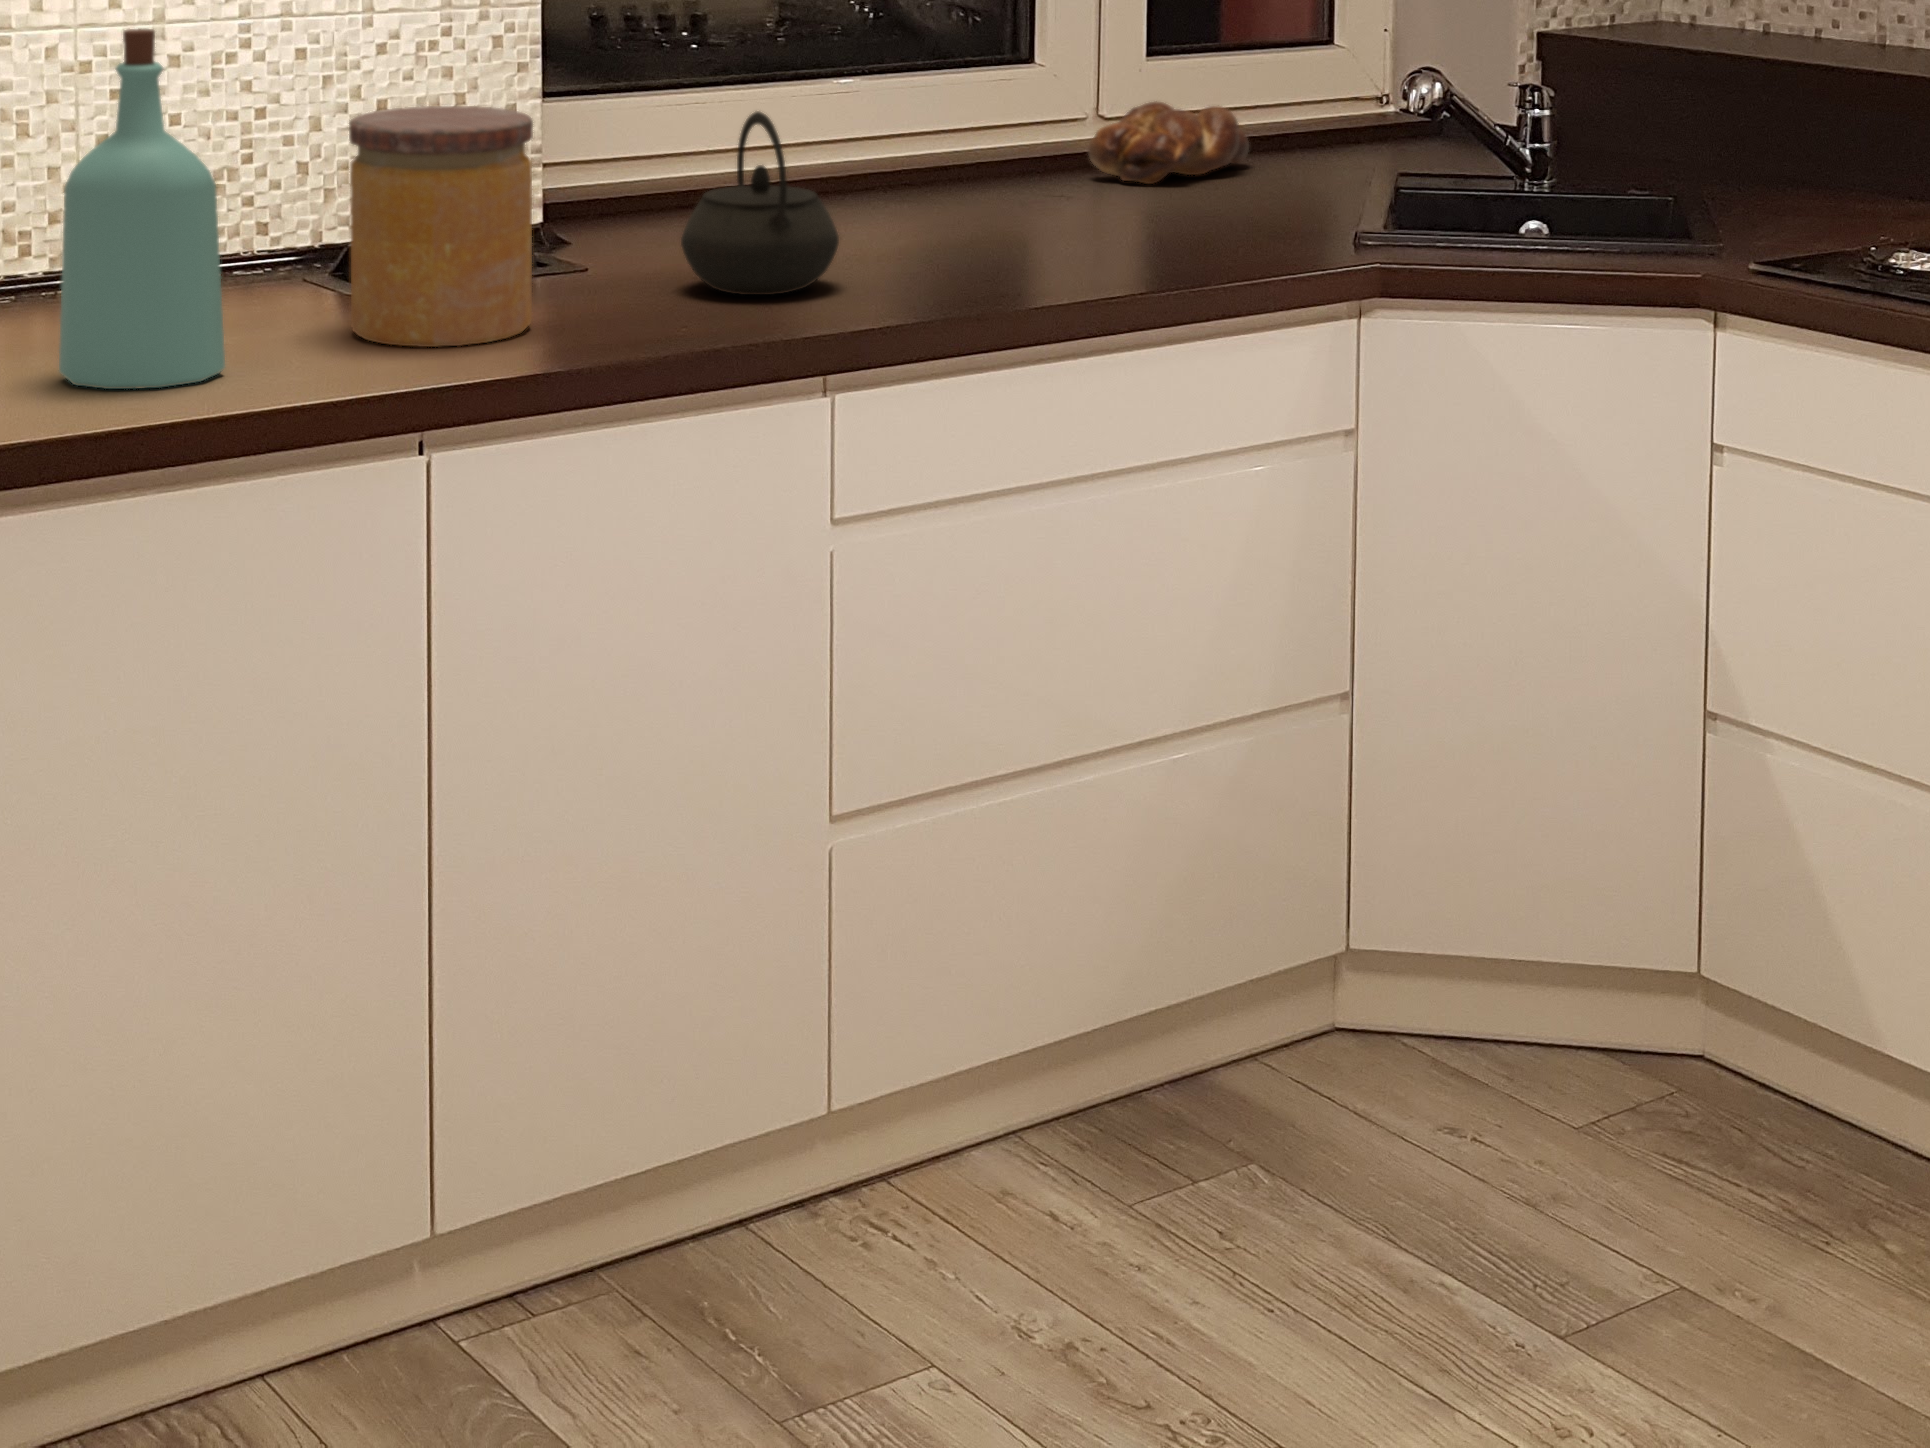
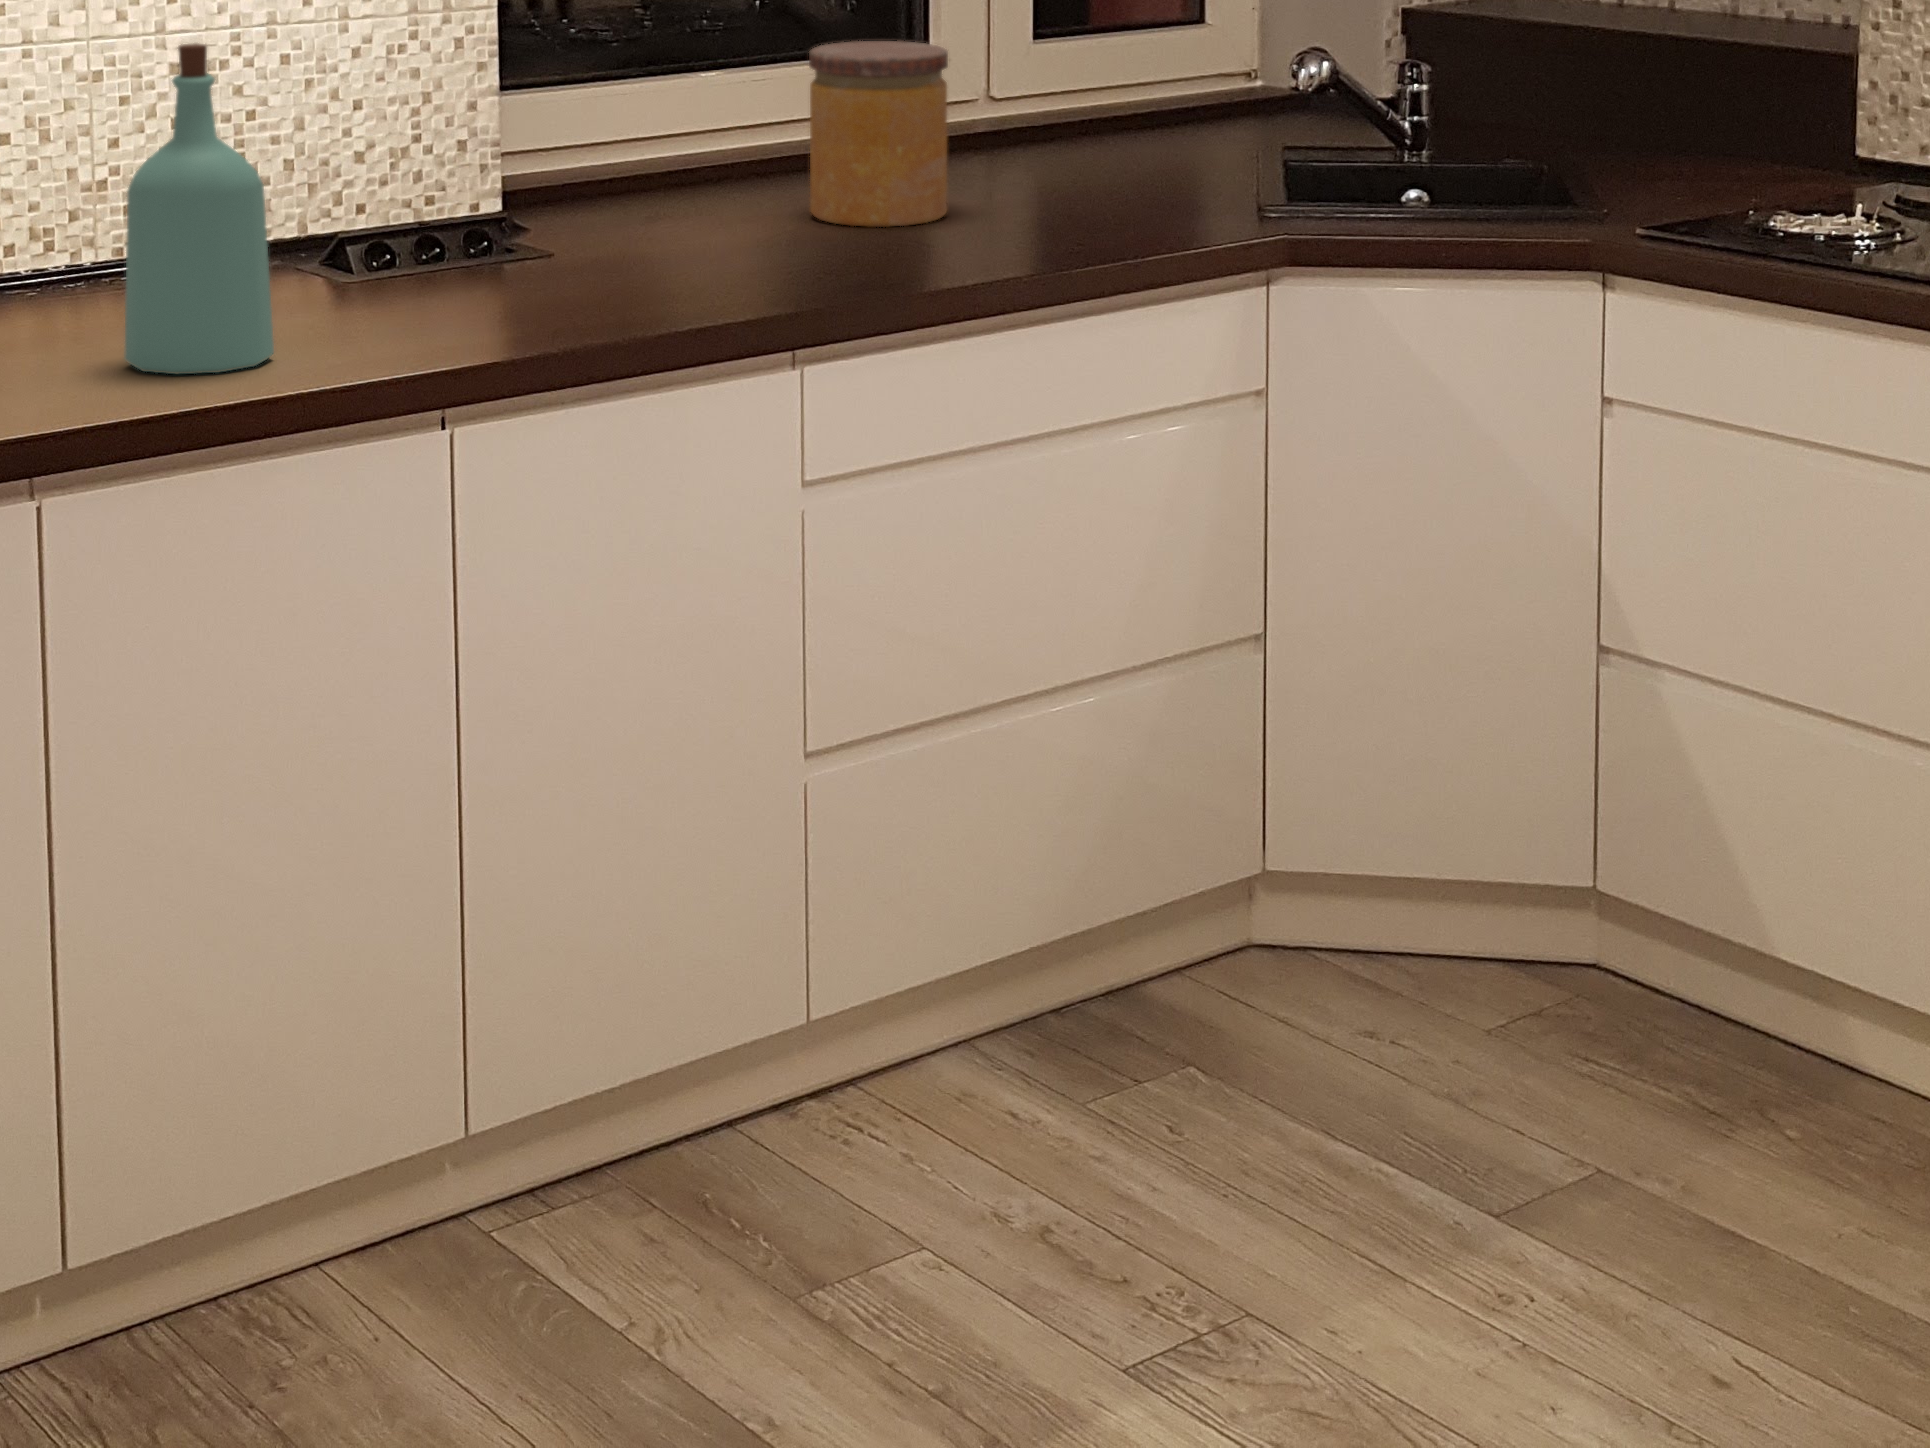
bread loaf: present [1088,101,1249,184] -> none [991,83,1139,162]
jar: present [349,106,533,347] -> present [809,41,948,227]
kettle: present [681,111,839,295] -> none [654,105,800,276]

